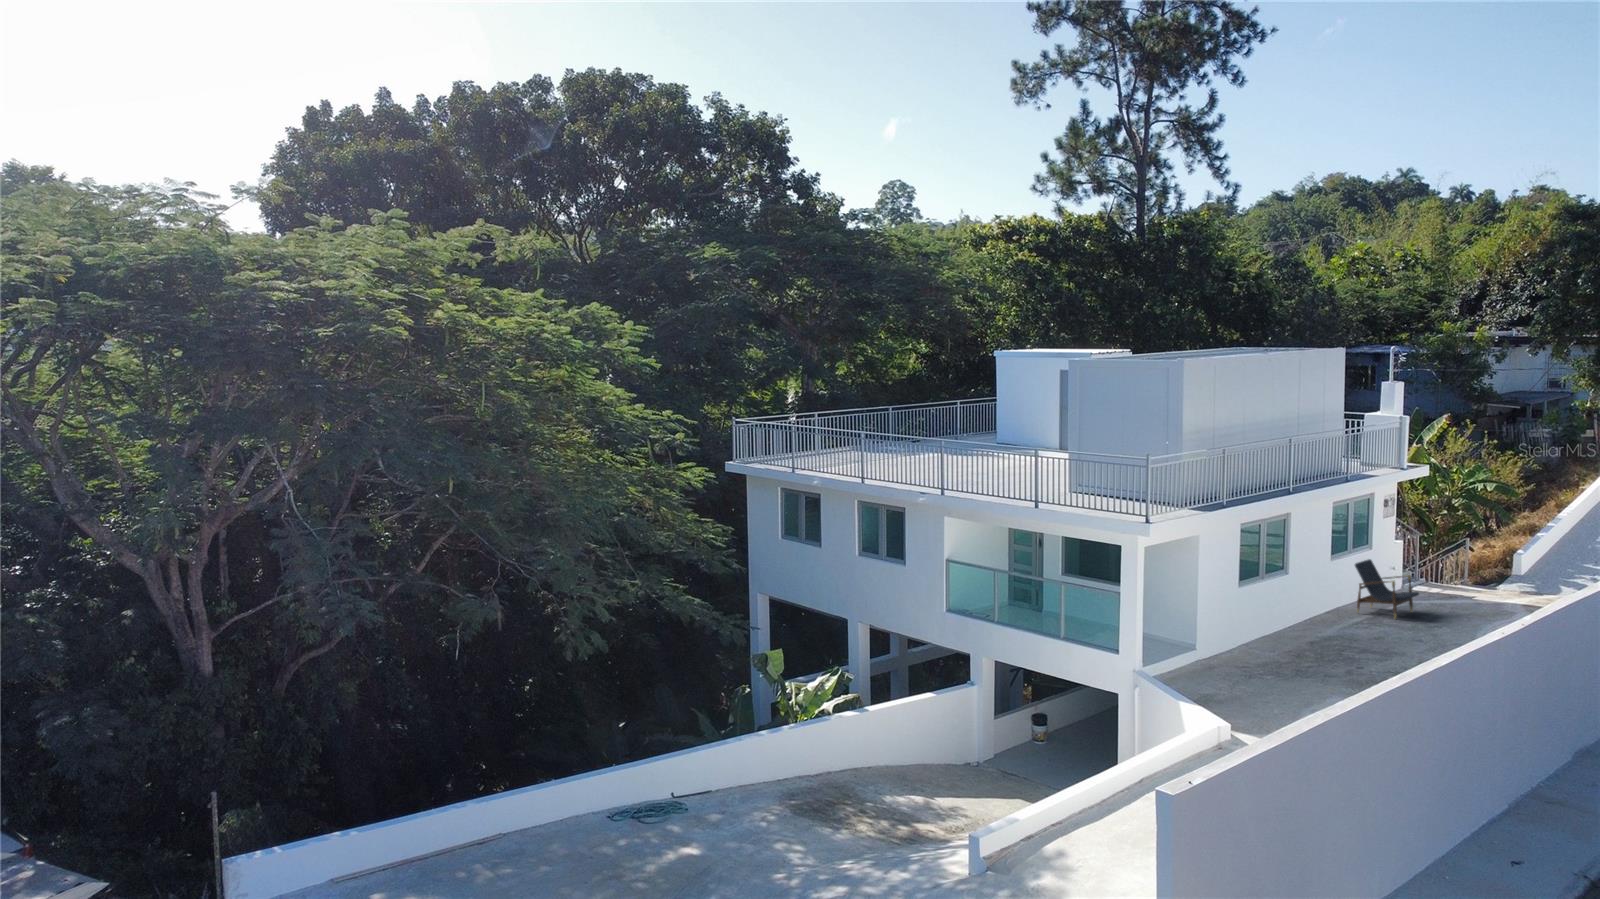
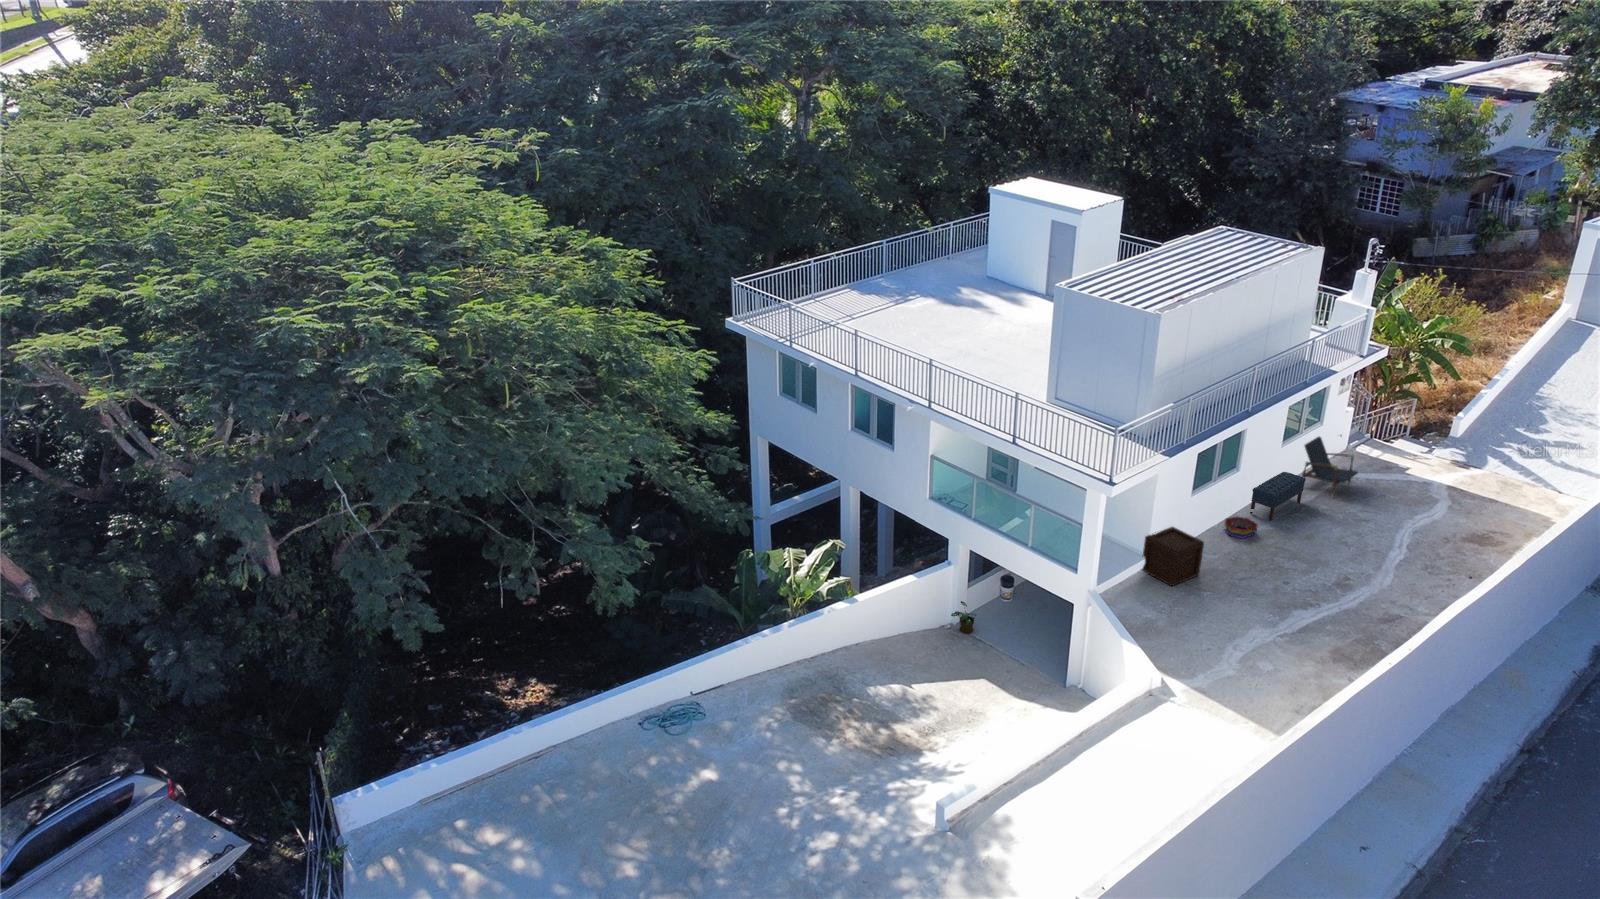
bench: none [1305,589,1363,633] -> present [1250,472,1306,521]
wooden crate: none [1191,615,1259,673] -> present [1142,527,1204,586]
storage bin: none [1279,625,1317,644] -> present [1224,517,1258,538]
potted plant: none [976,729,1006,765] -> present [951,601,976,633]

